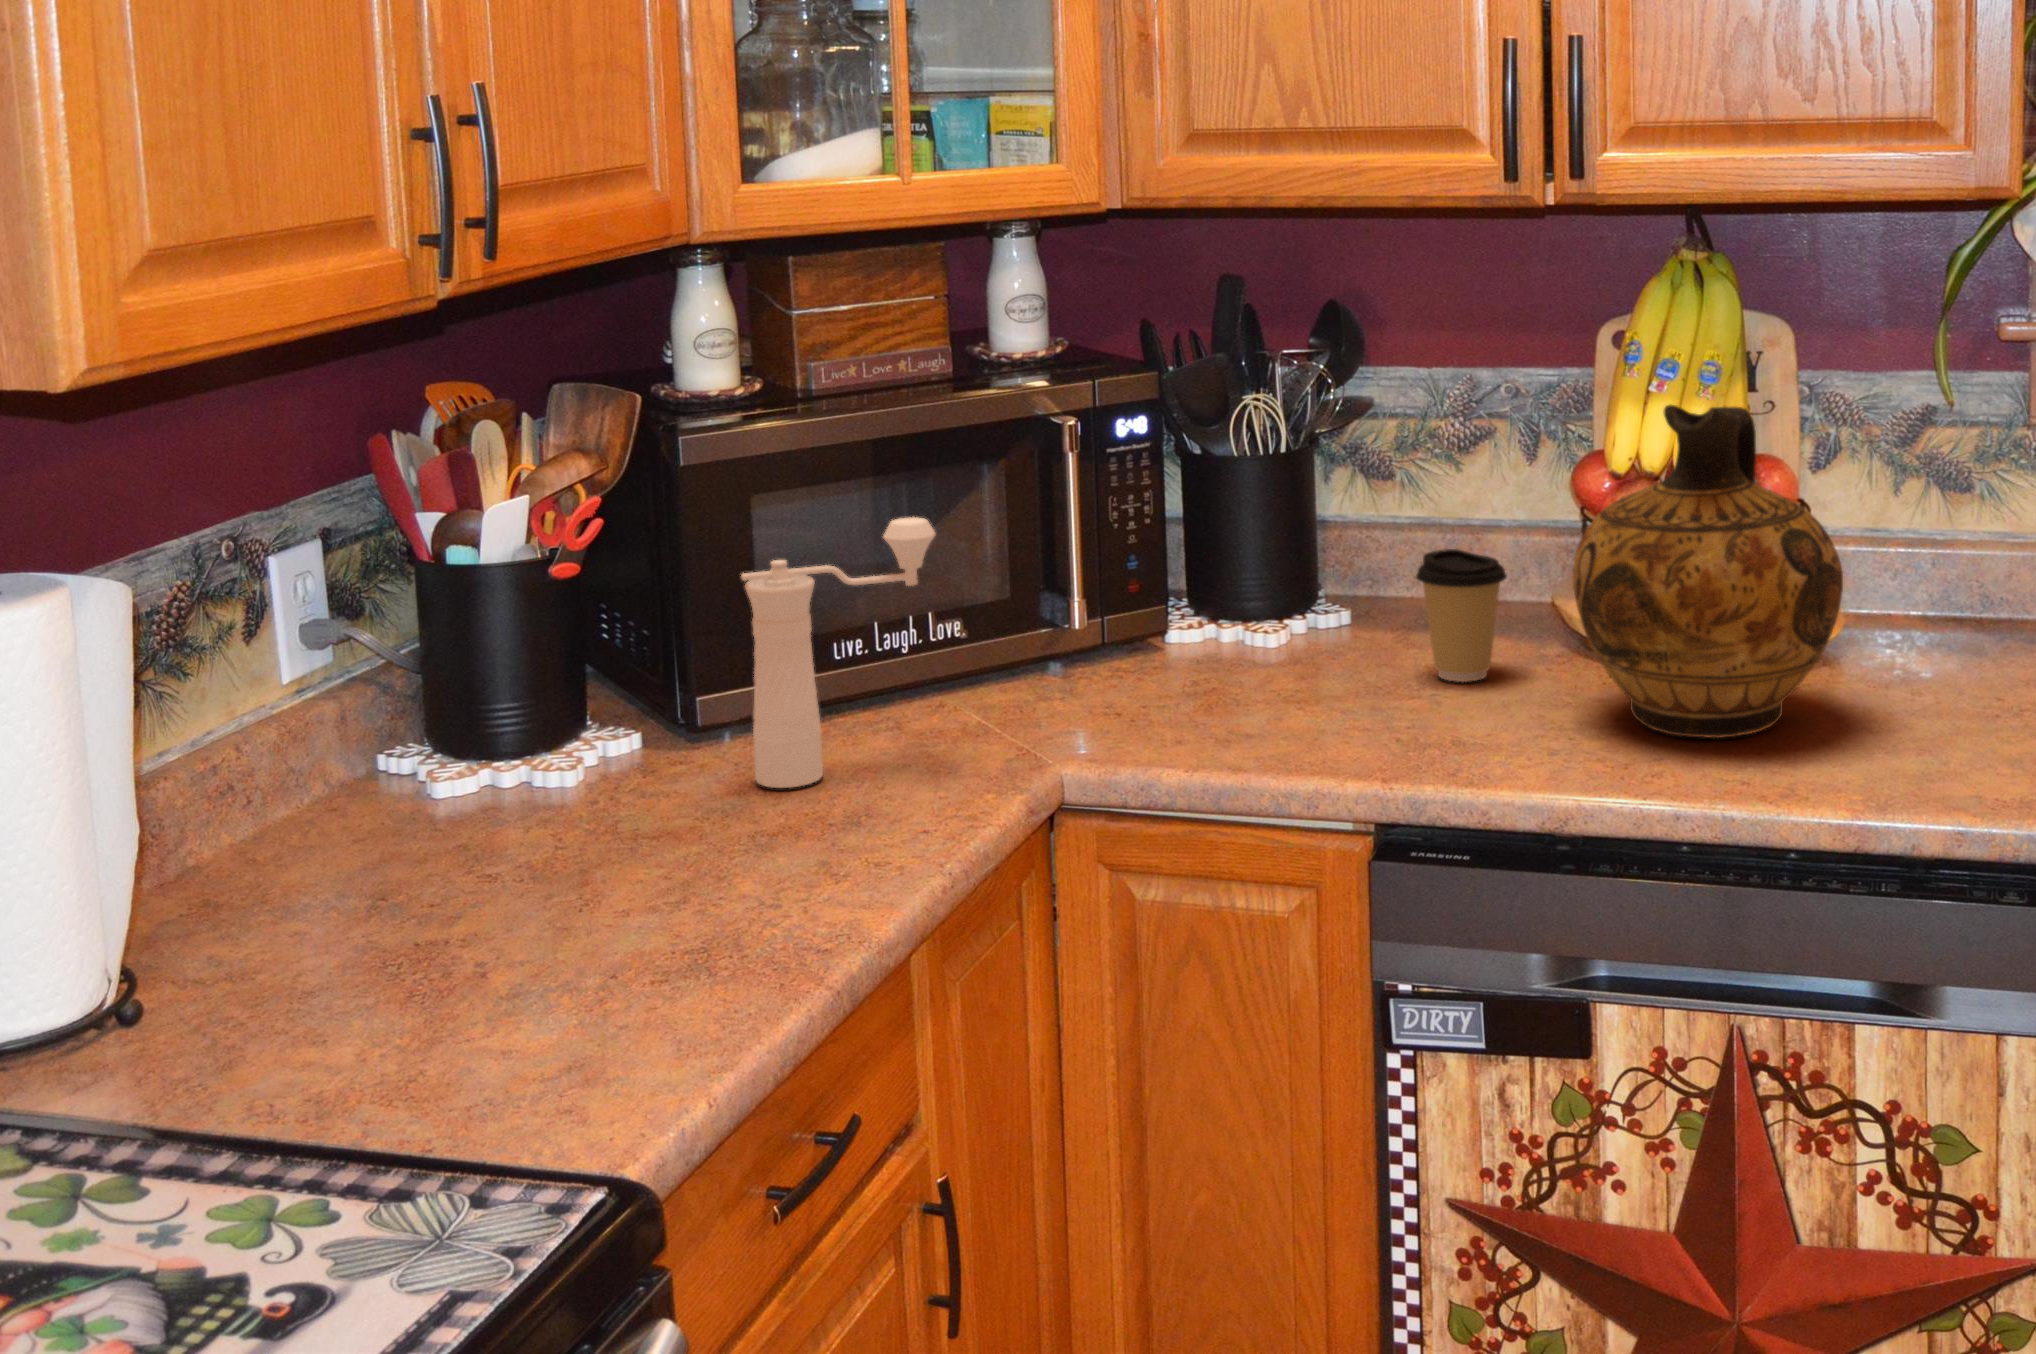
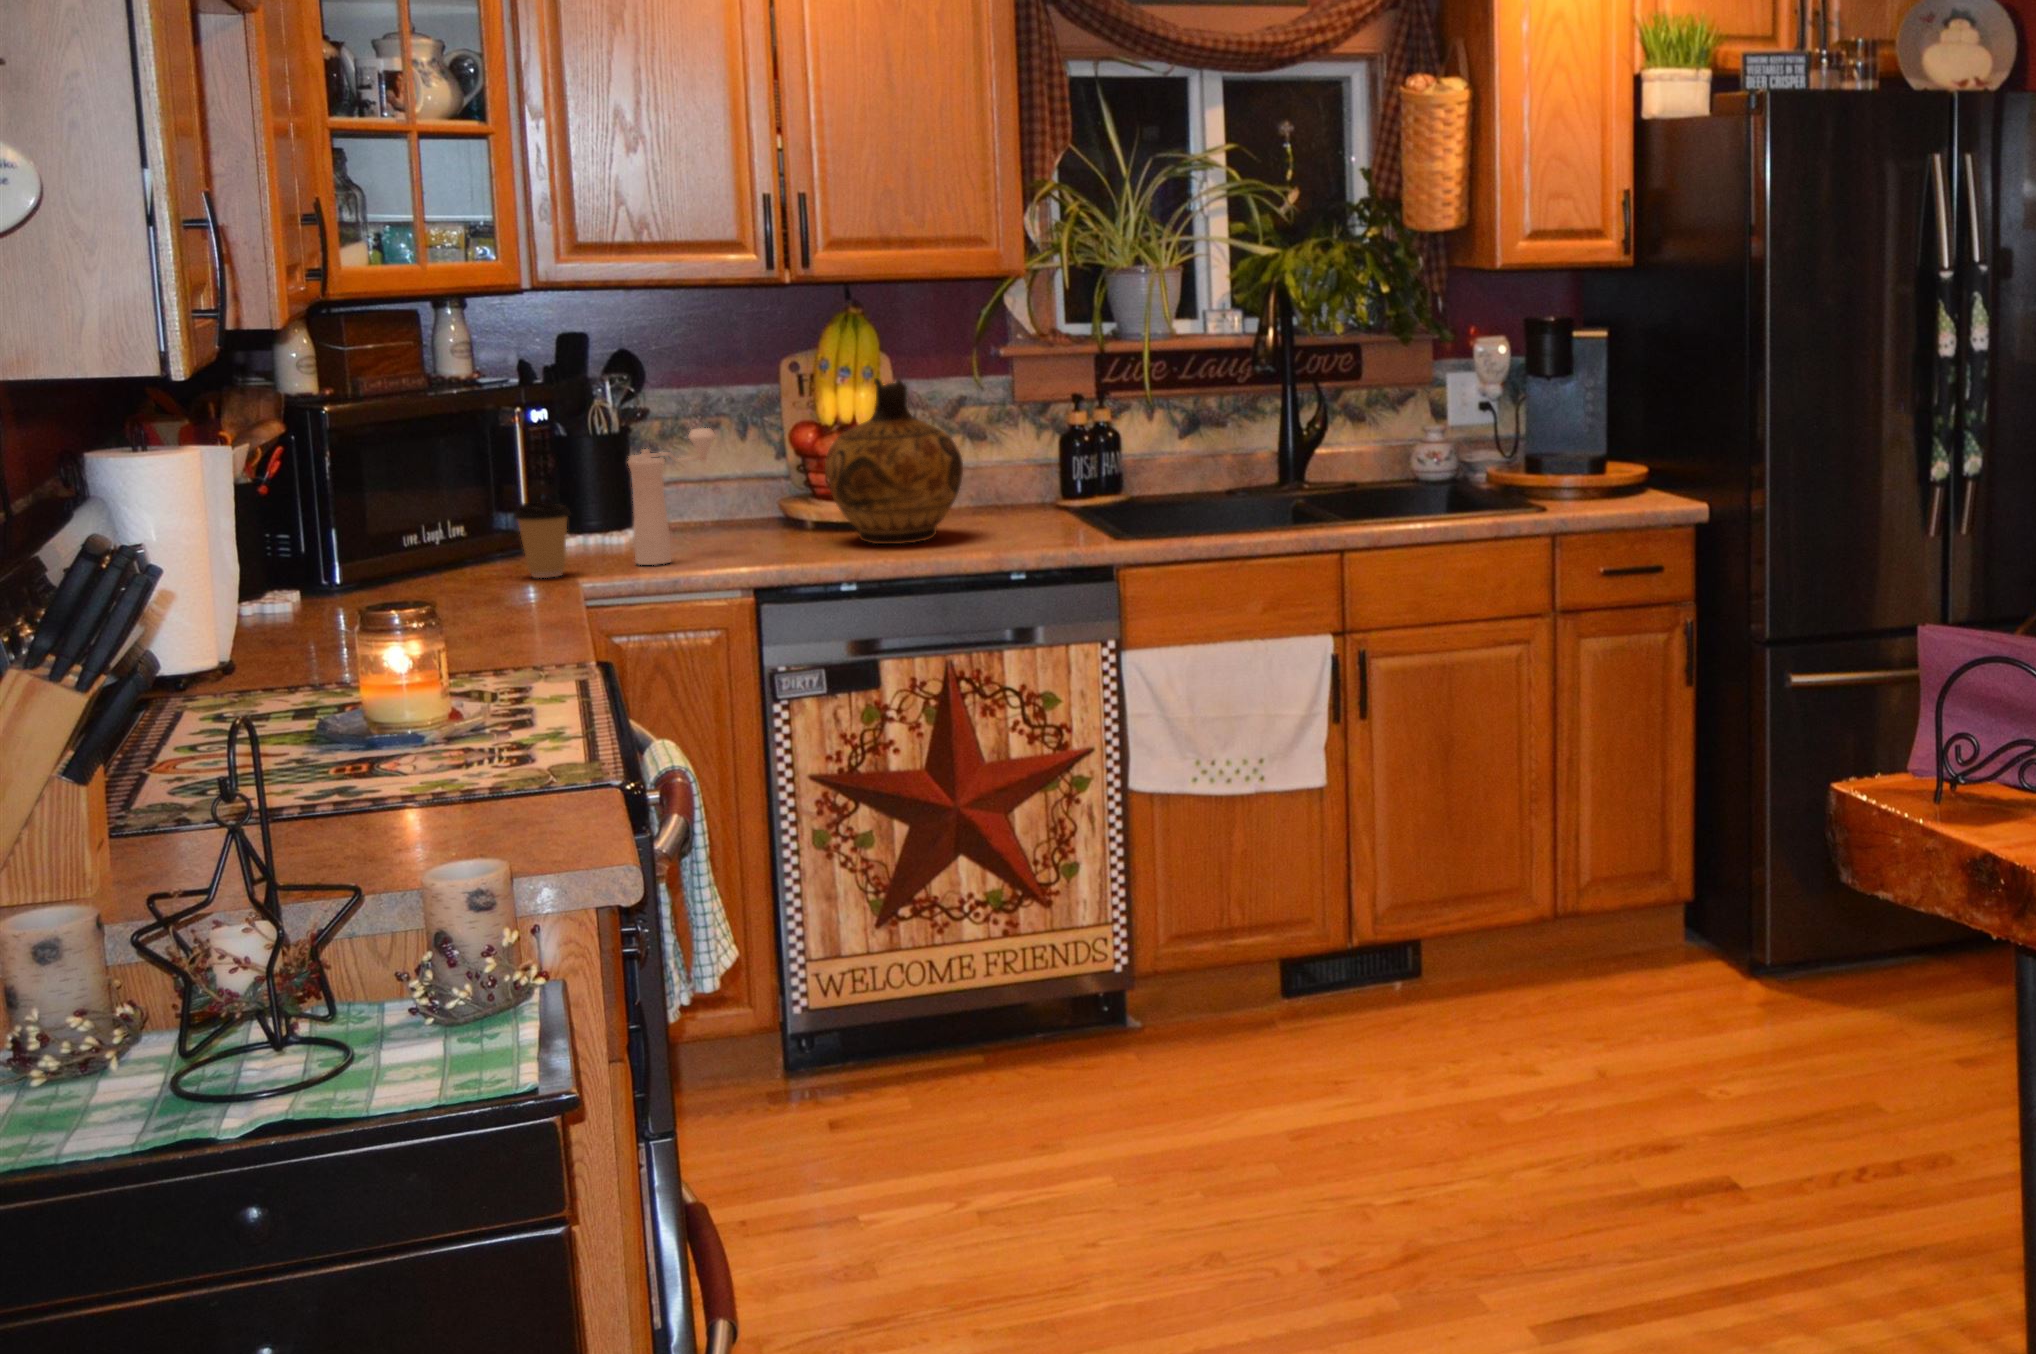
pepper mill: present [741,517,935,788] -> present [628,428,715,565]
coffee cup: present [1416,549,1507,682] -> present [514,502,570,578]

